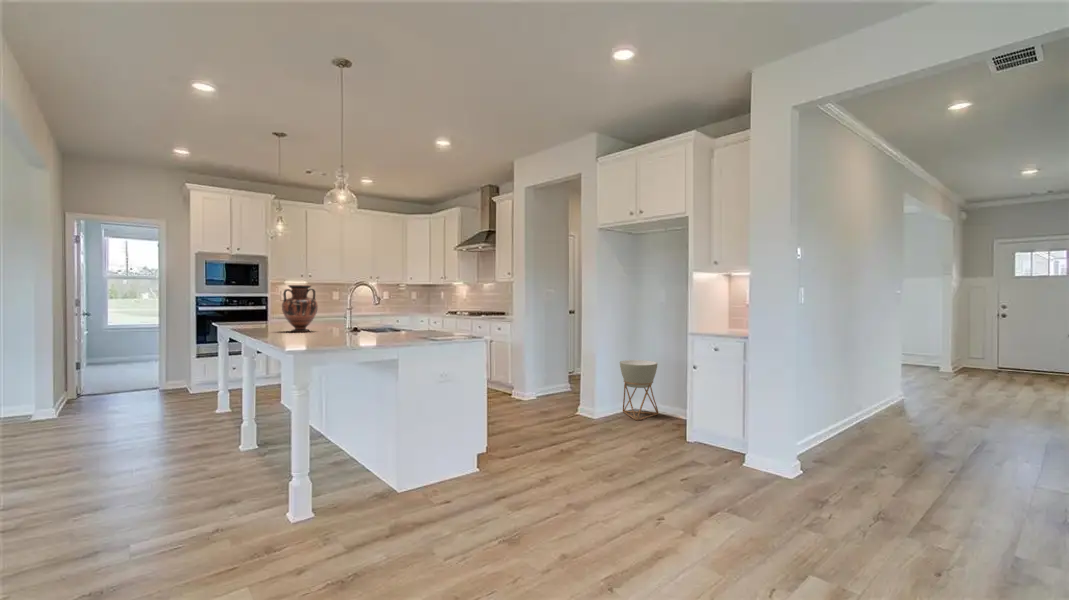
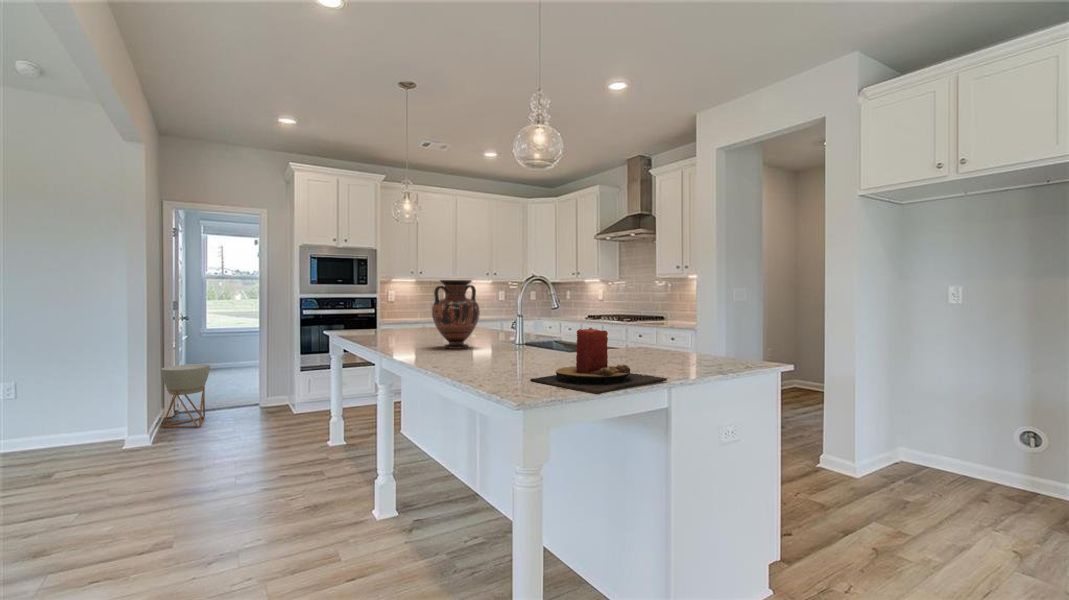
candle: none [312,314,390,347] -> present [530,328,667,394]
planter: present [620,360,658,420] -> present [161,364,210,428]

